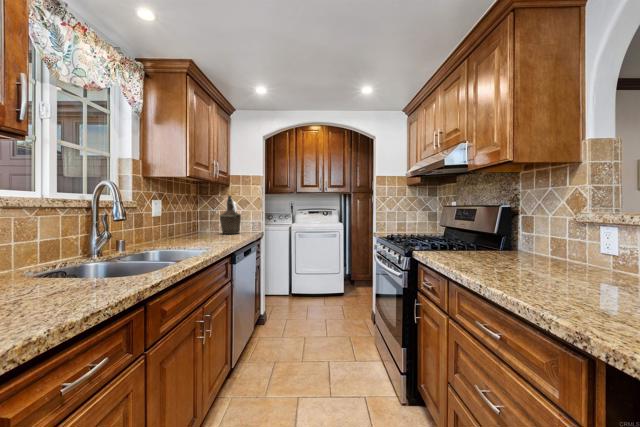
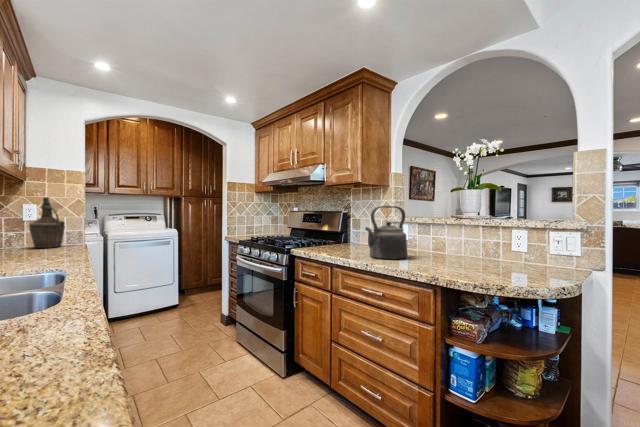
kettle: none [495,193,588,285] -> present [365,206,408,259]

